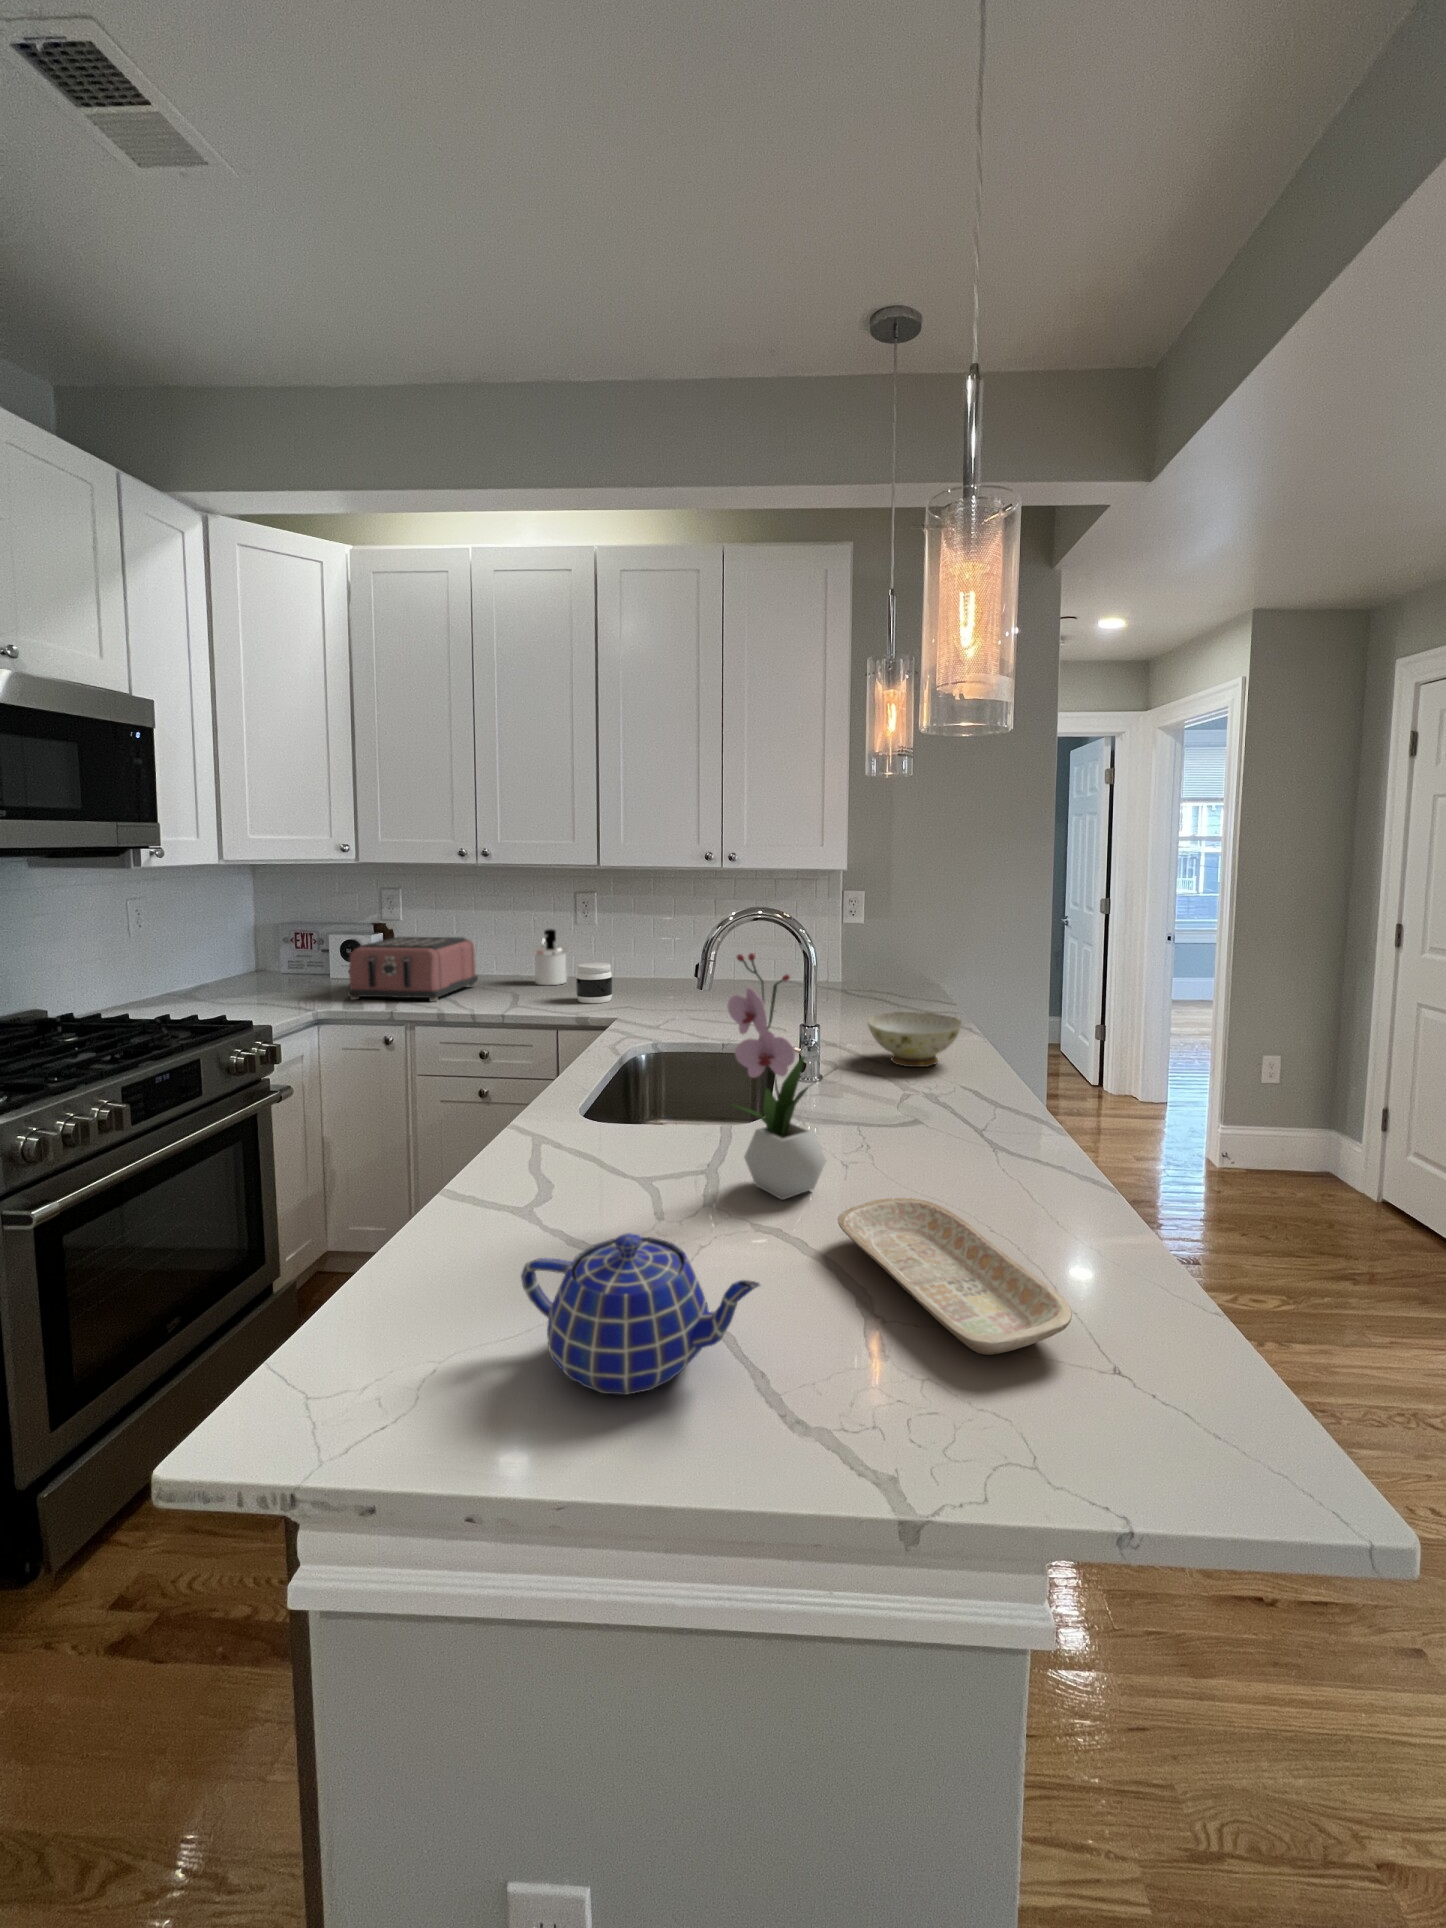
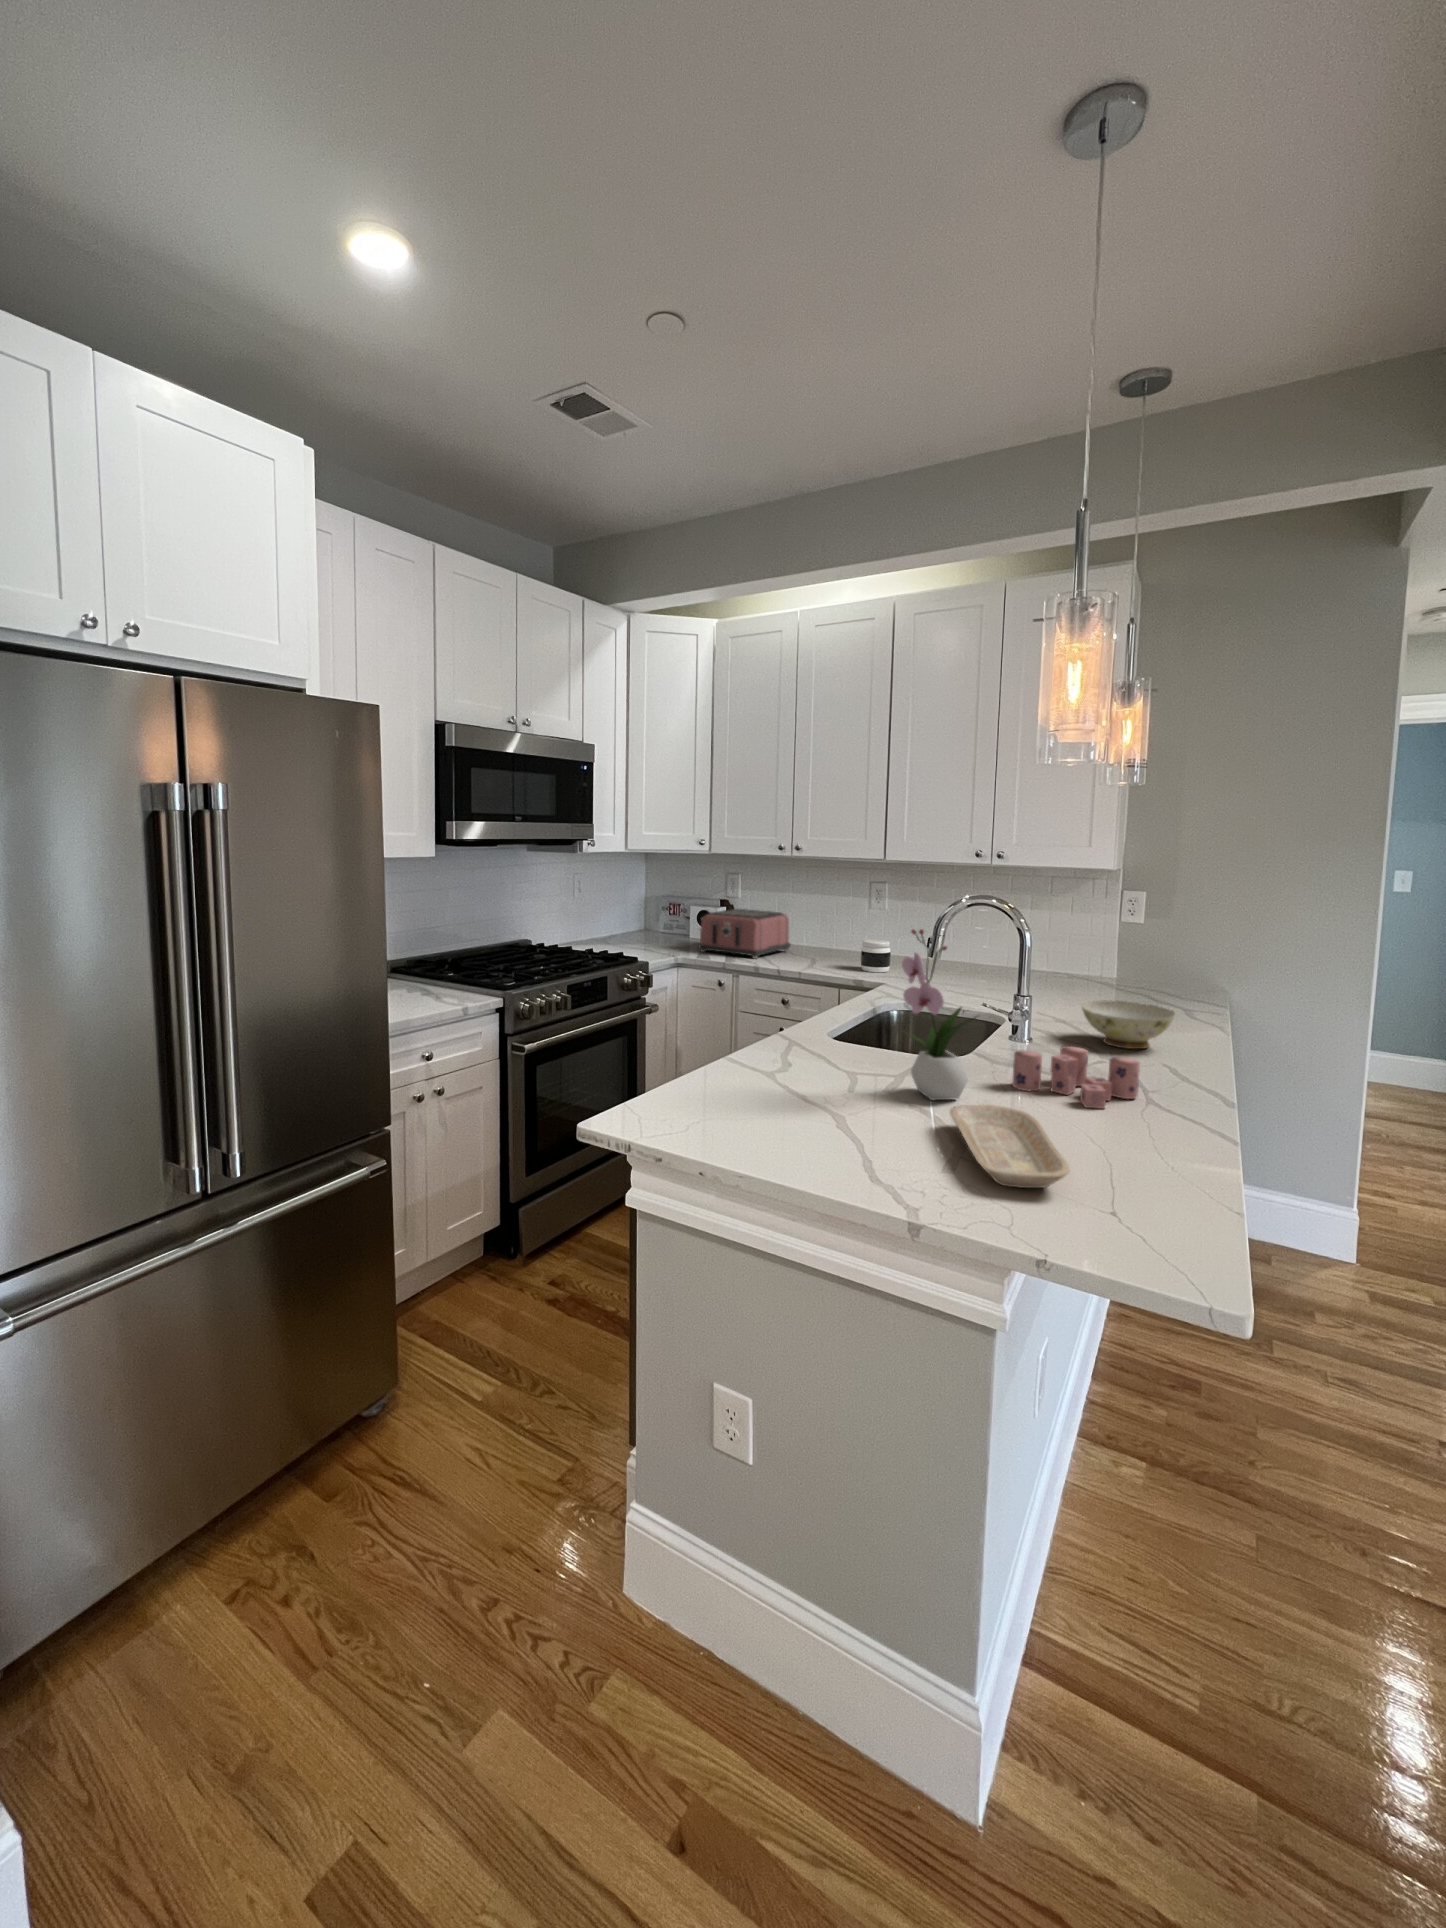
soap dispenser: present [533,929,567,985] -> none [835,911,862,956]
candle: none [855,1082,989,1165] -> present [1012,1046,1140,1109]
teapot: present [521,1233,760,1395] -> none [741,1072,857,1151]

